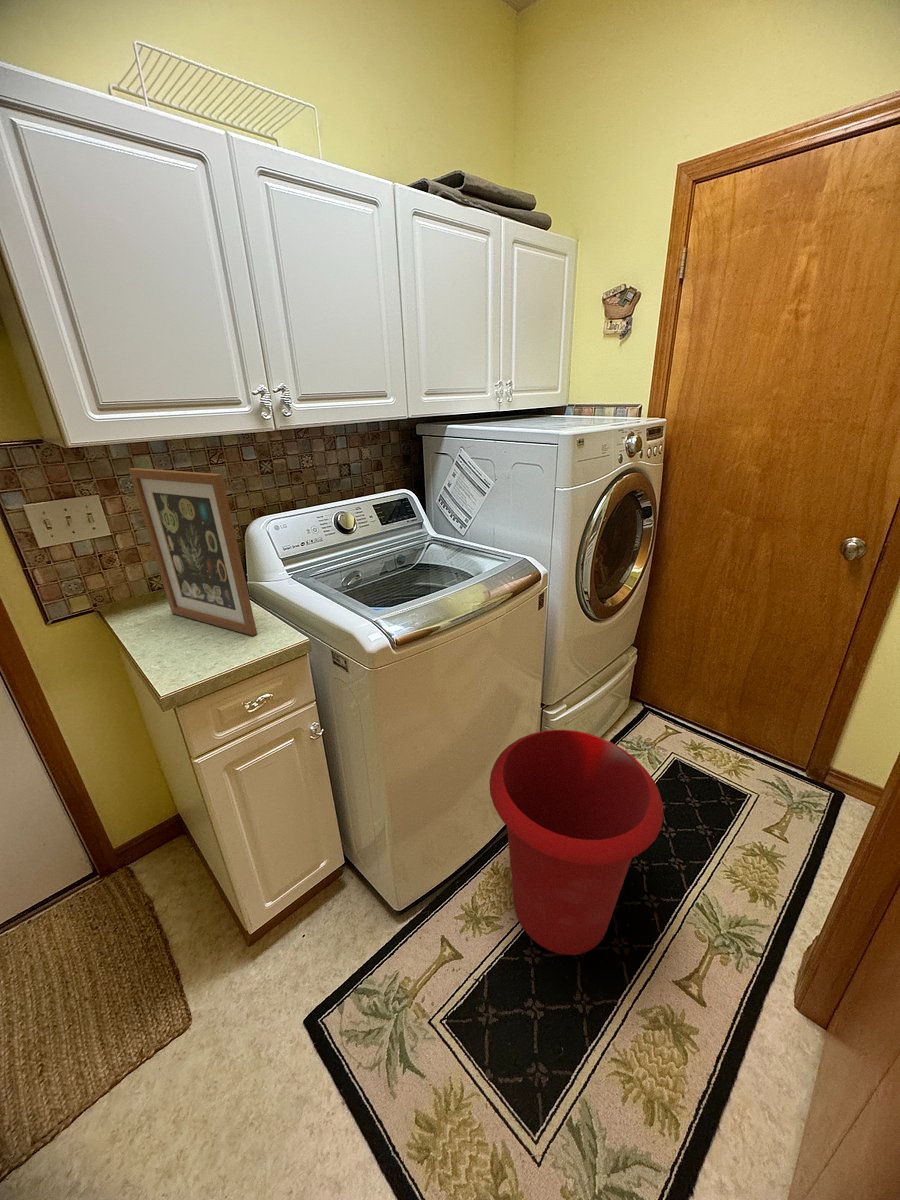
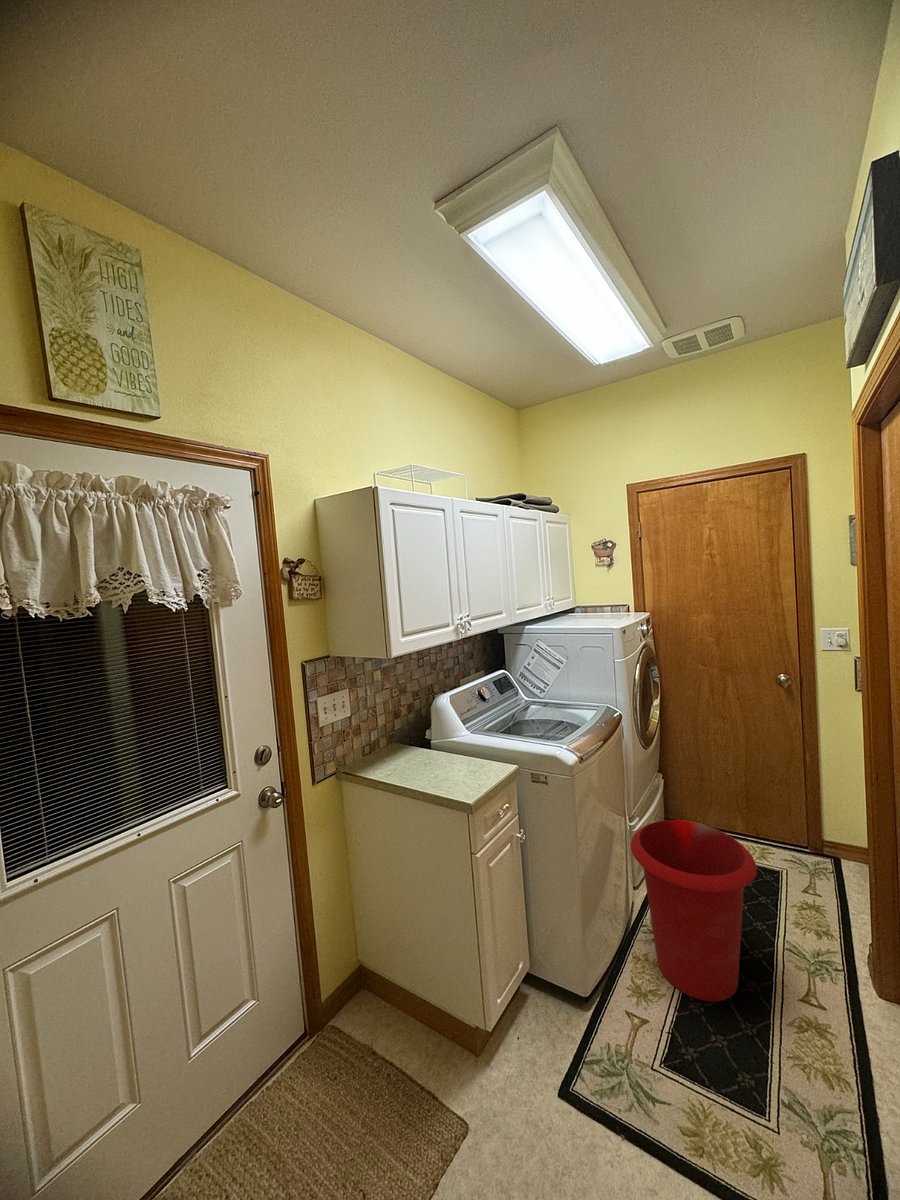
picture frame: present [129,468,257,636] -> none [397,668,482,769]

